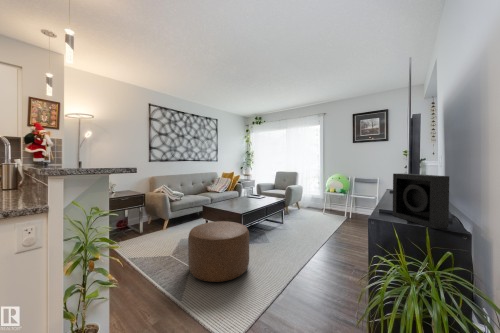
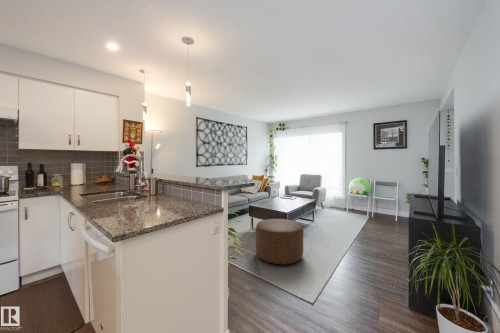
speaker: present [393,173,449,229] -> none [426,186,466,223]

